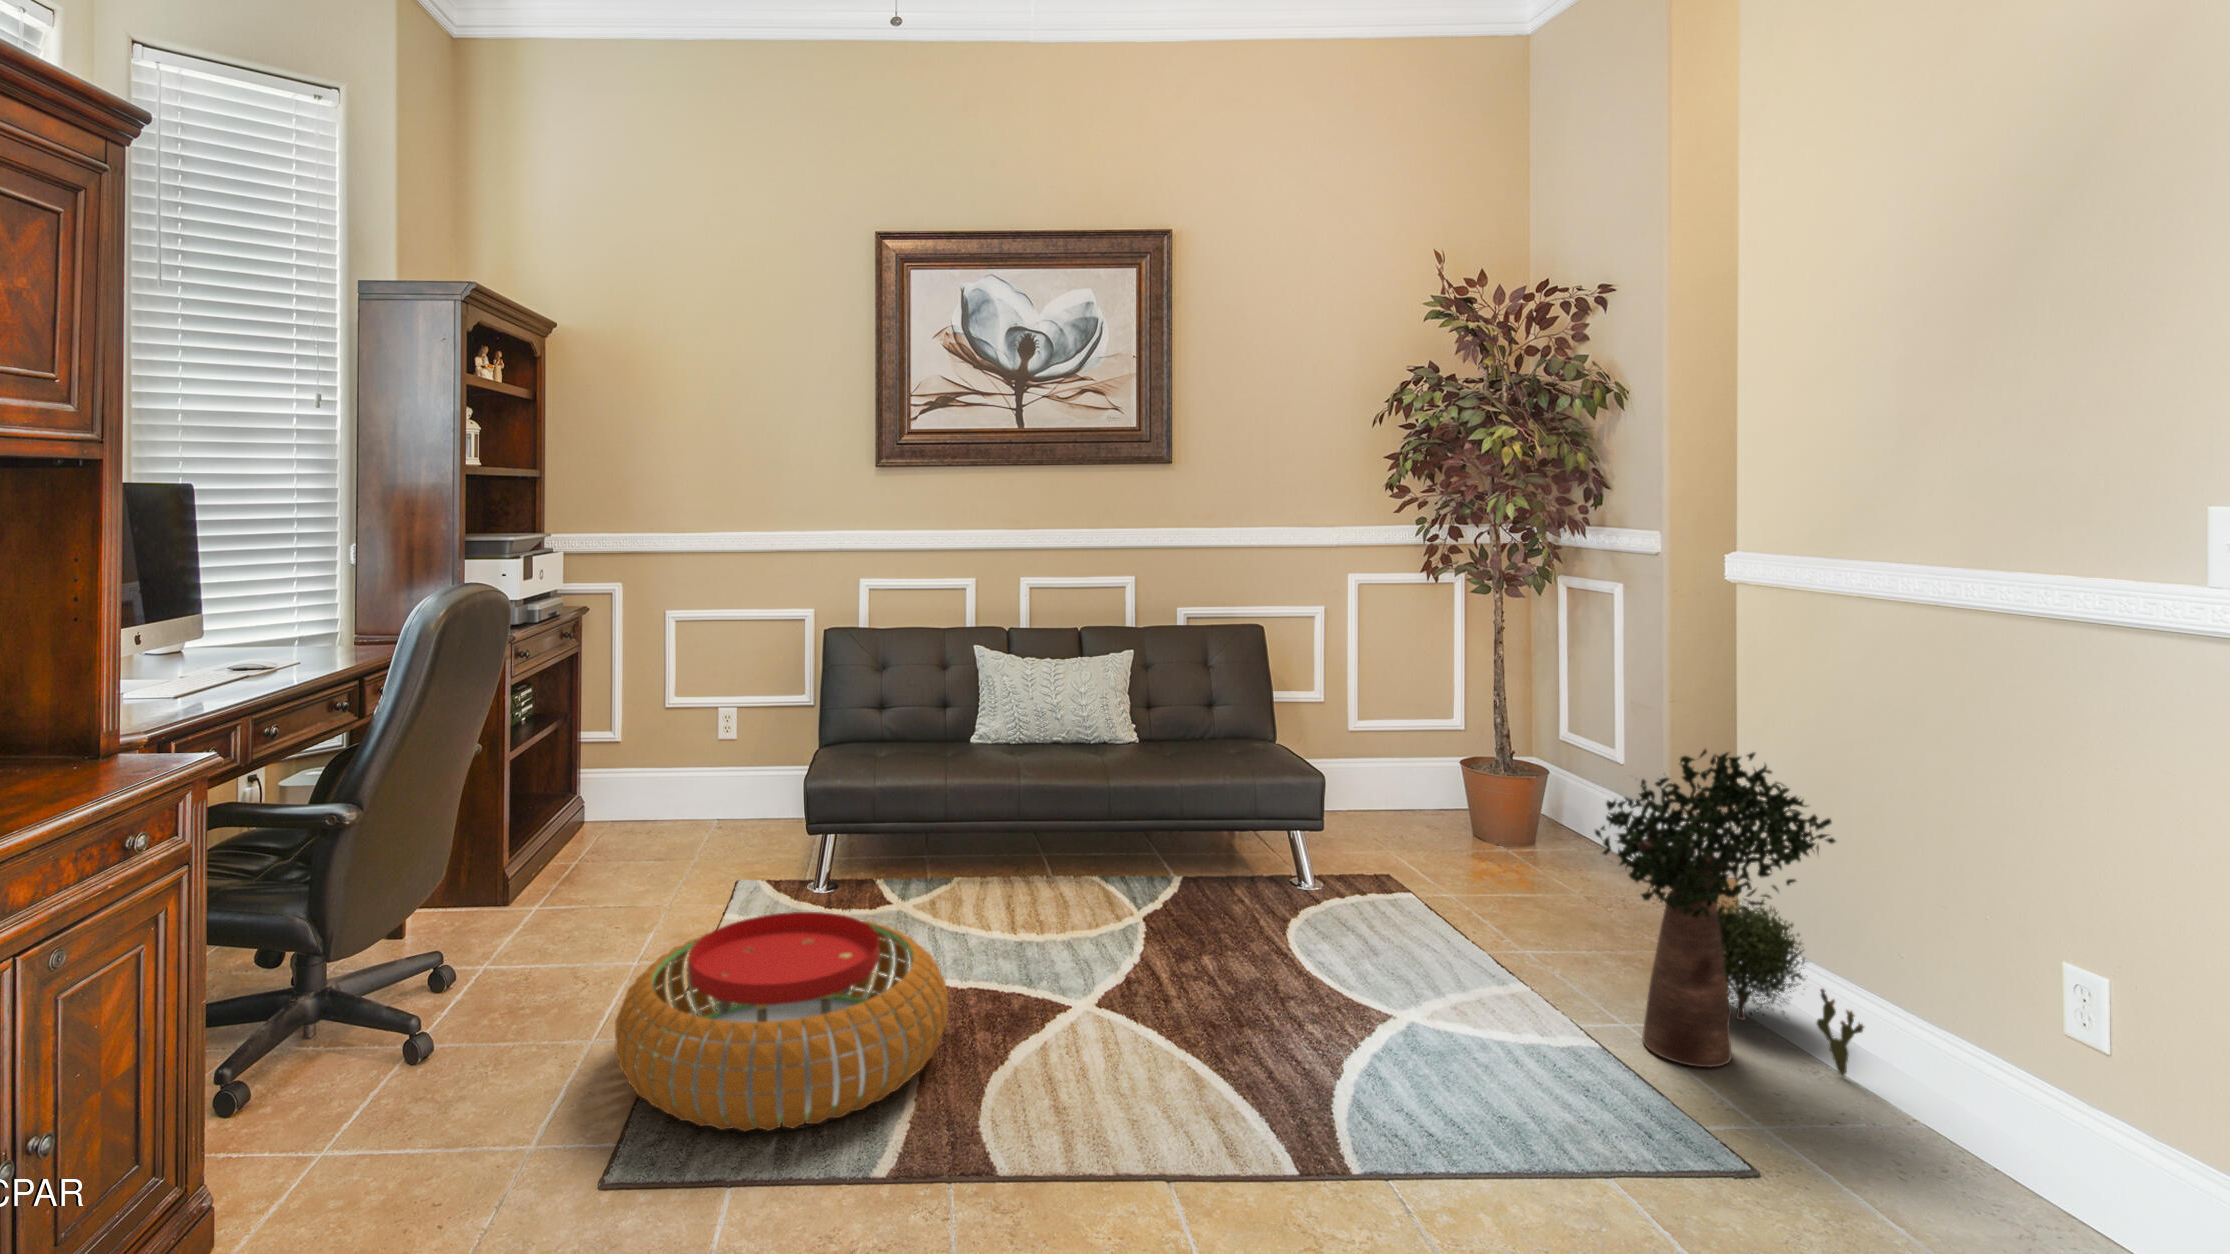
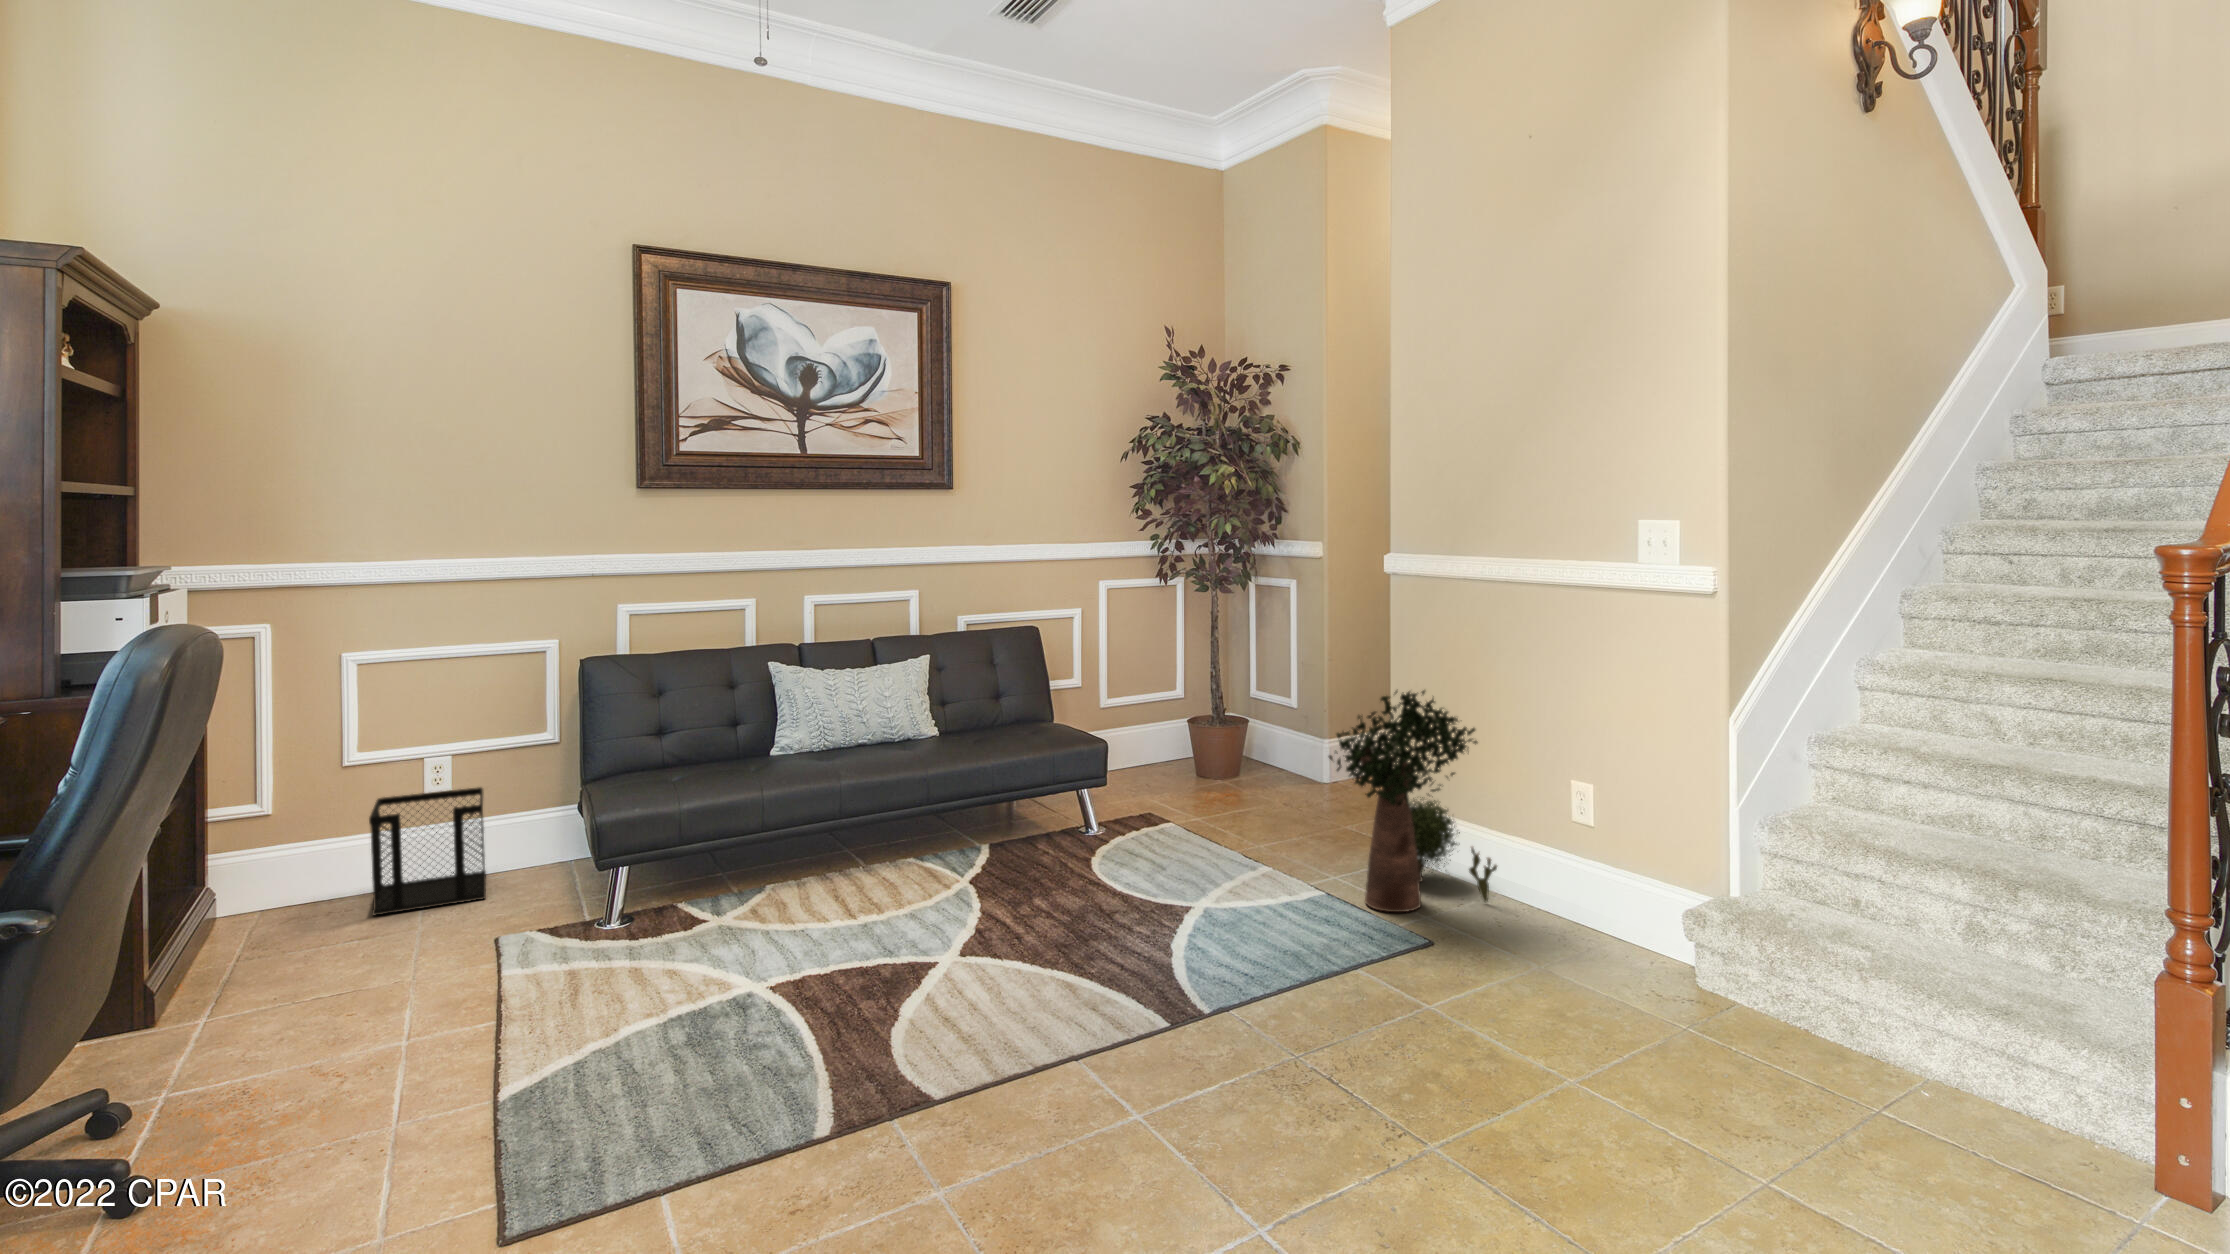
wastebasket: none [611,755,719,868] -> present [369,787,486,915]
pouf: present [615,912,948,1131] -> none [516,897,848,1094]

